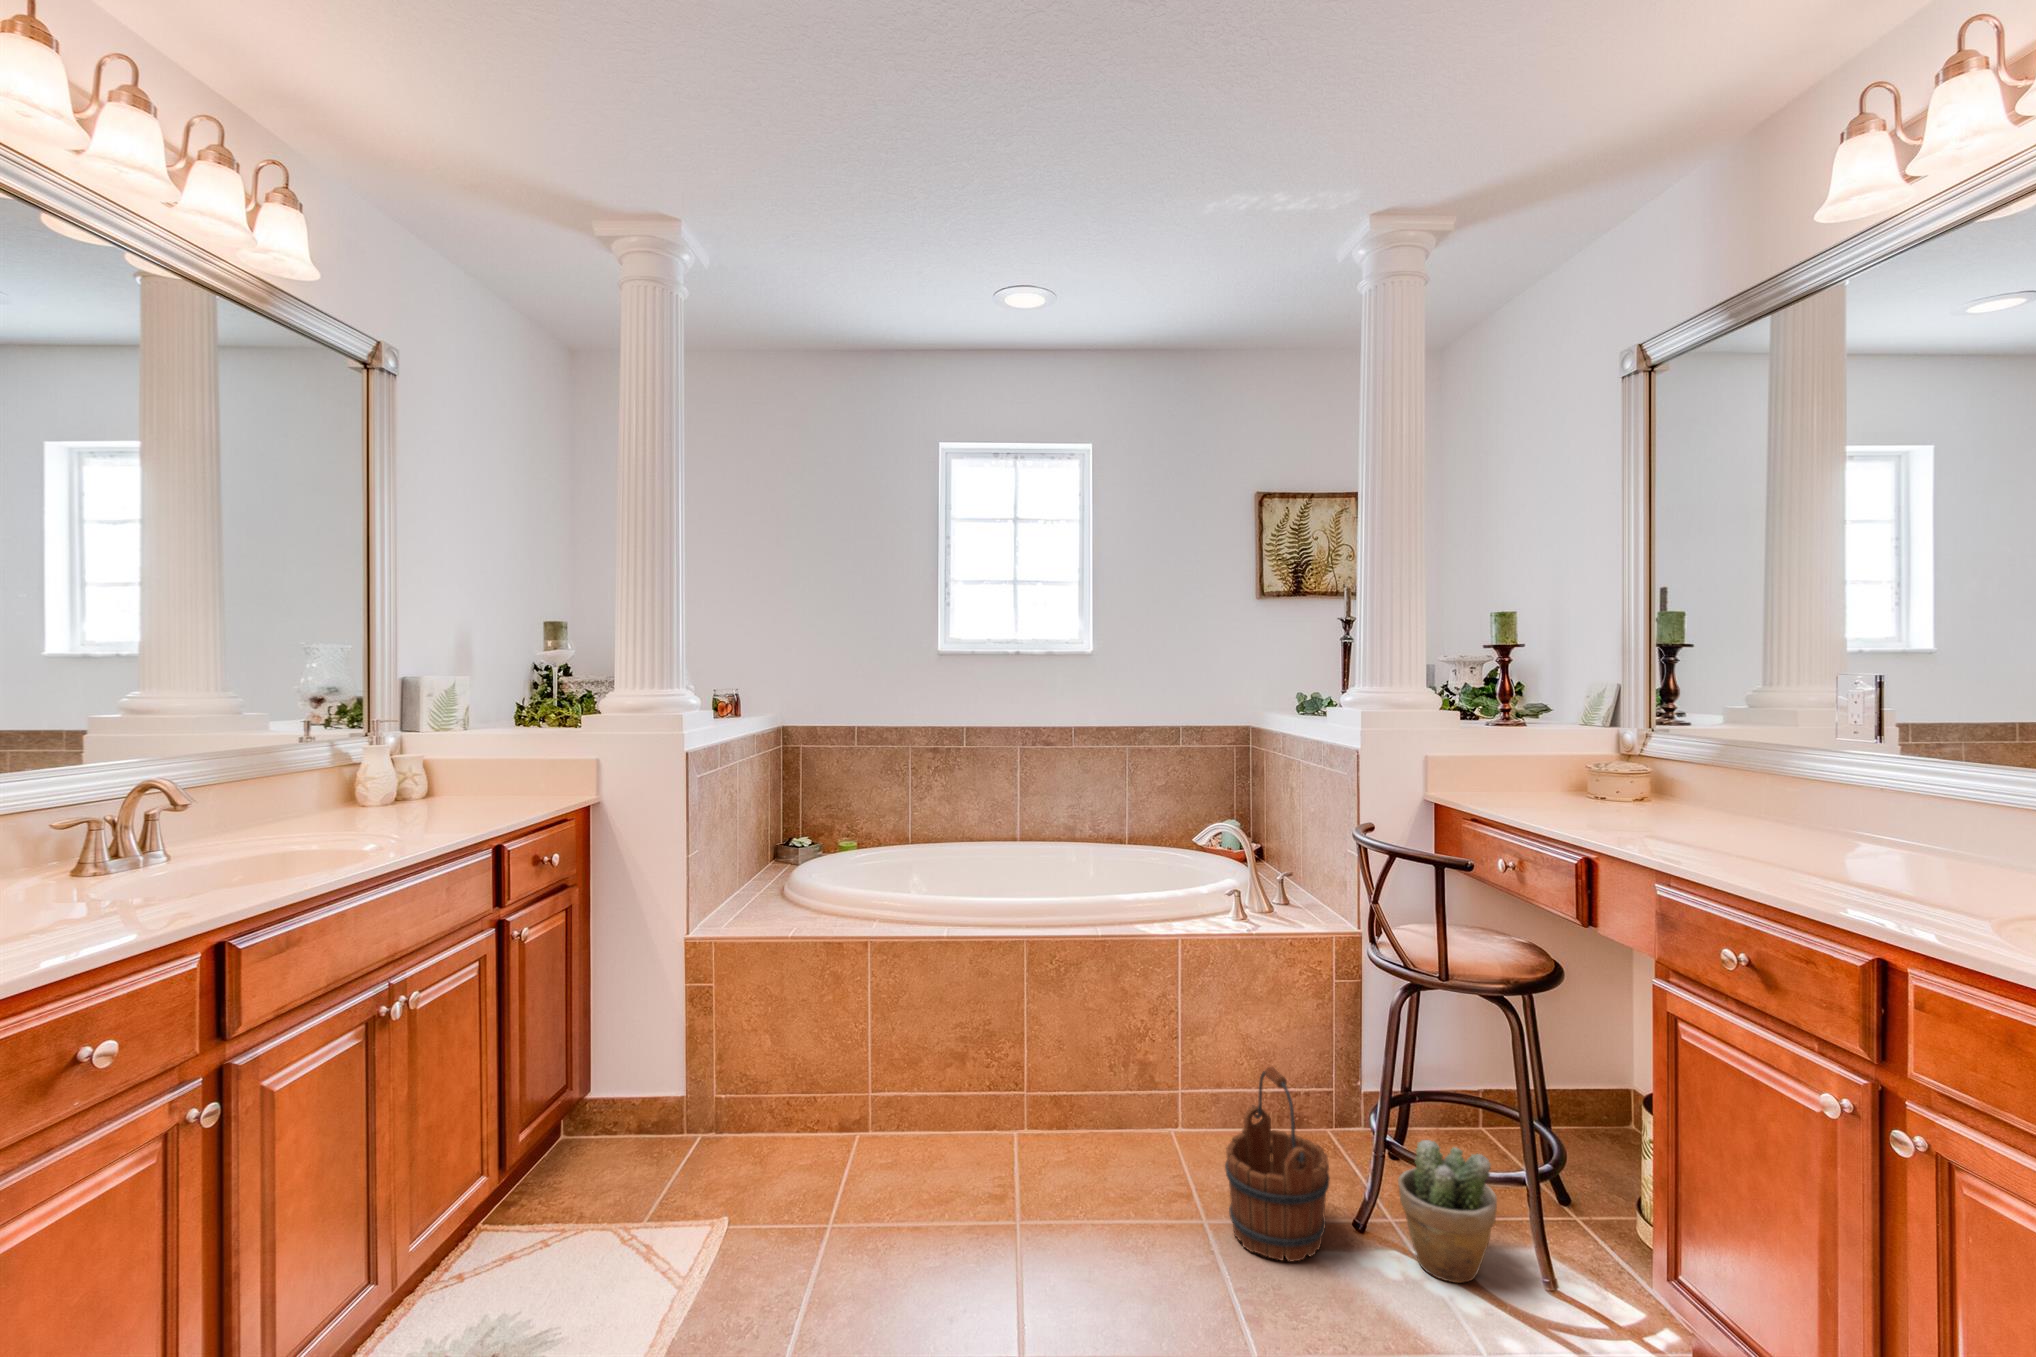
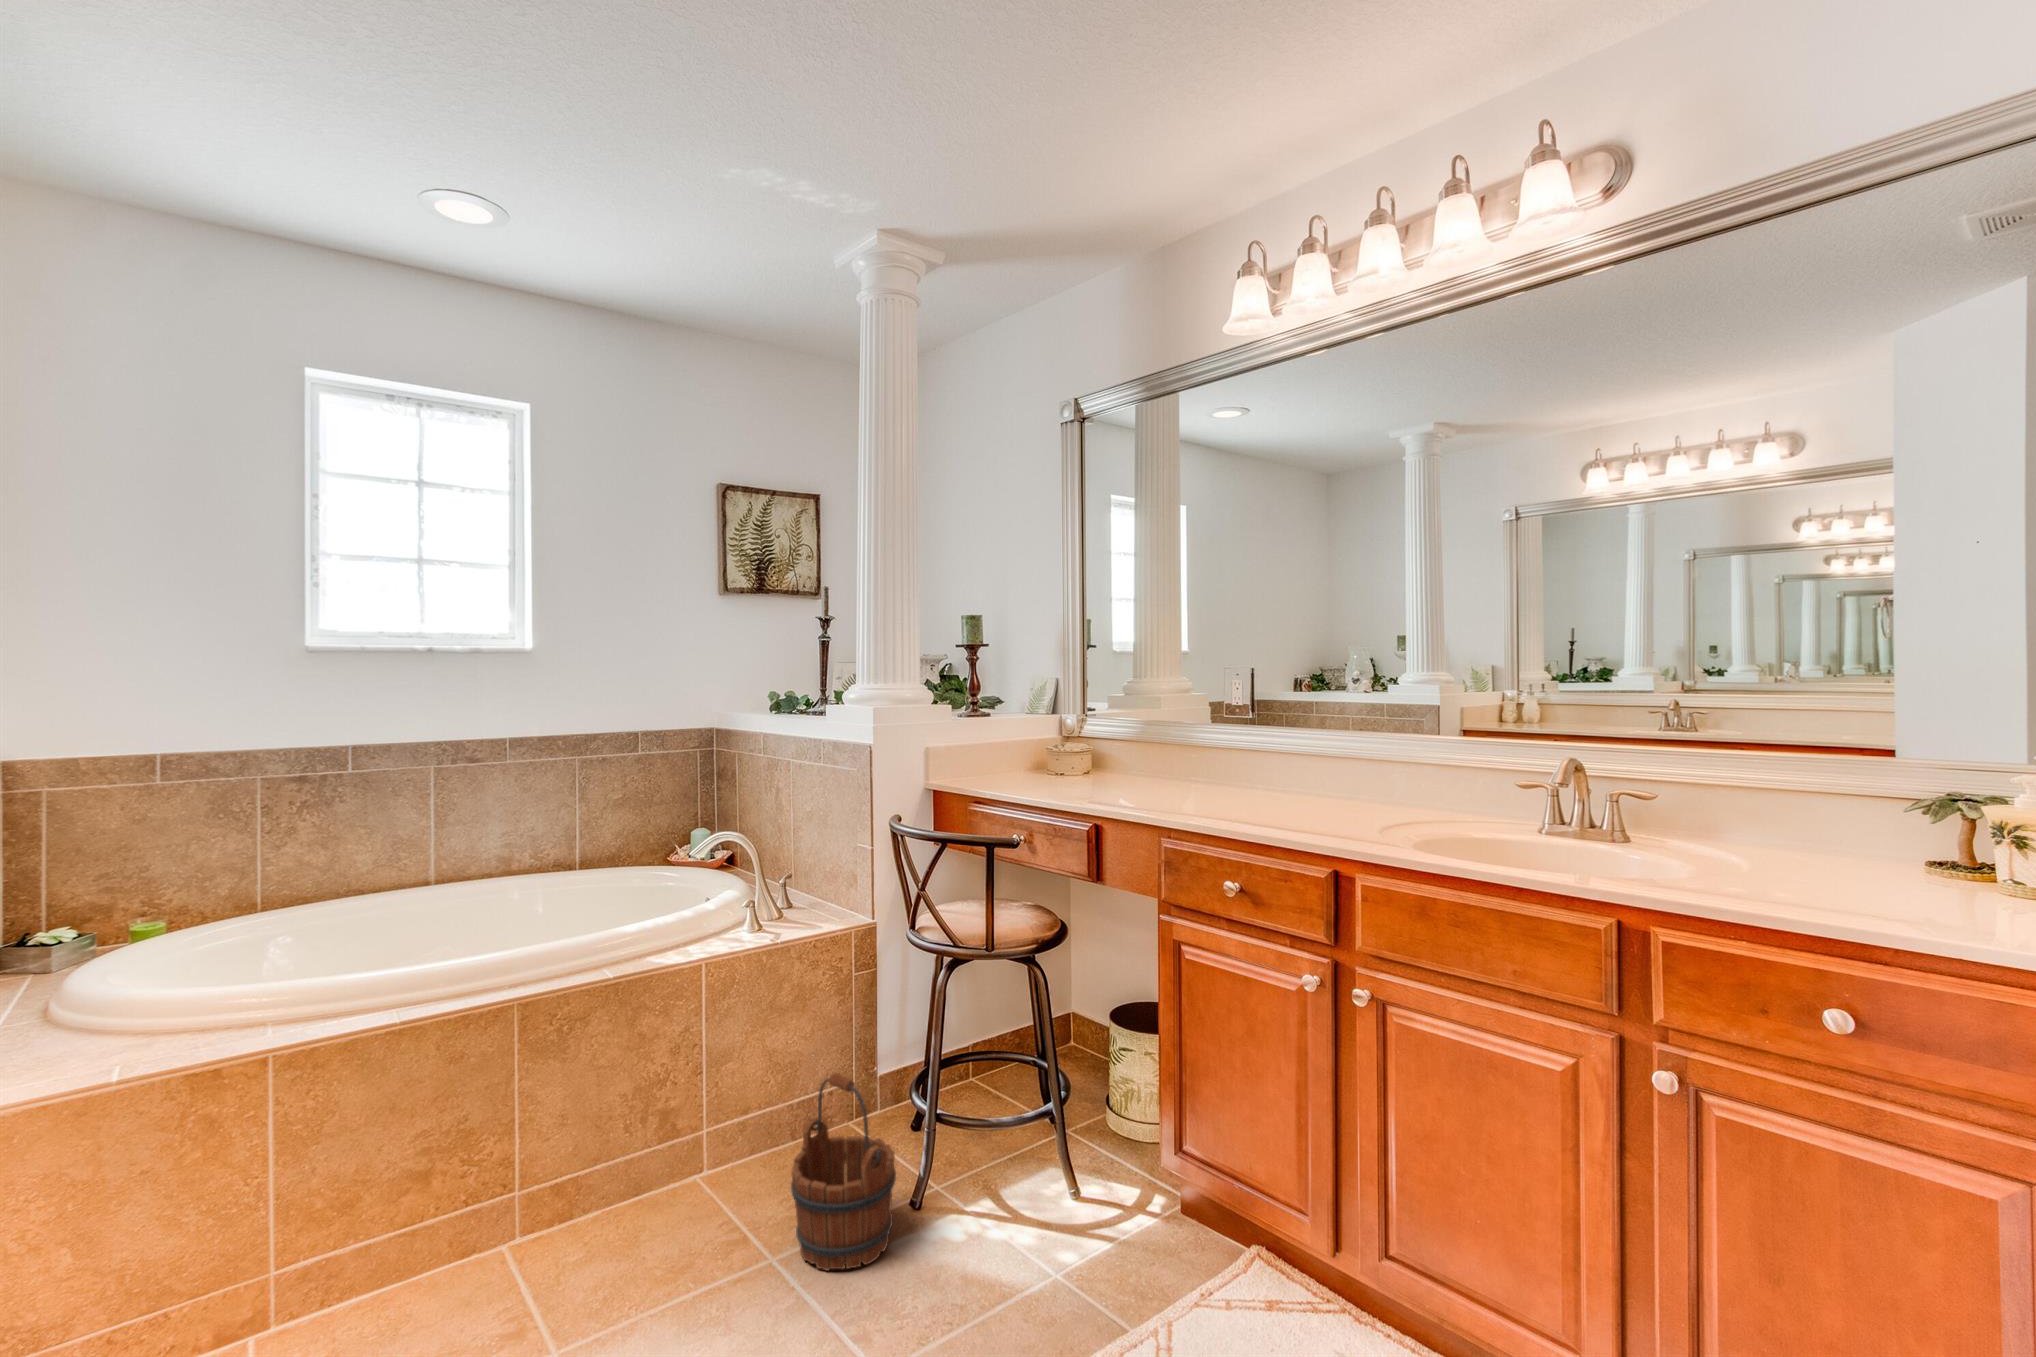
potted plant: present [1398,1140,1497,1283] -> none [954,1100,1038,1226]

